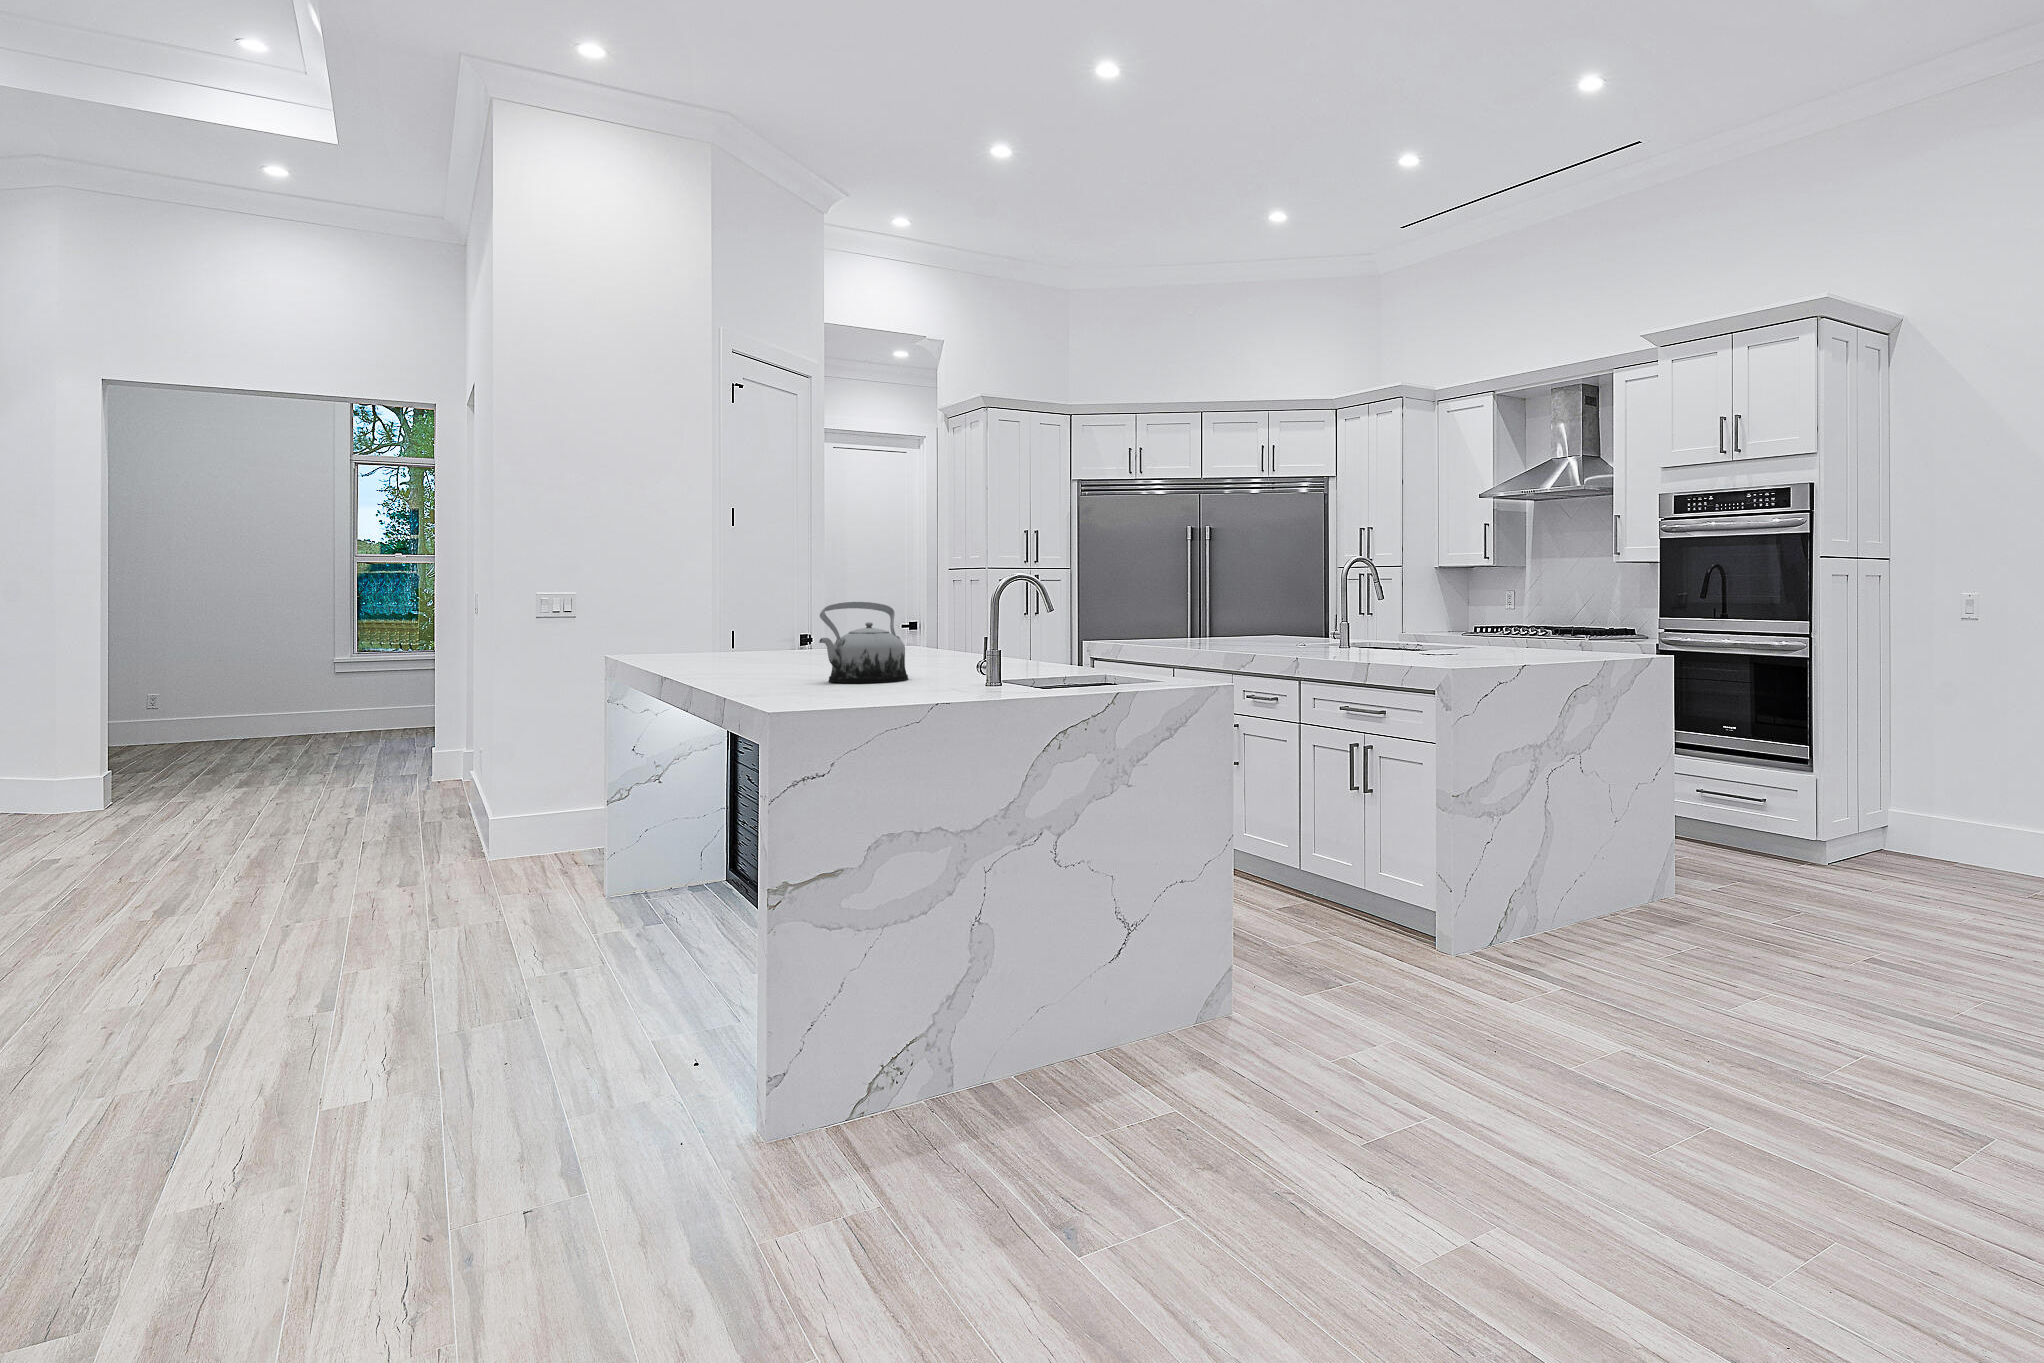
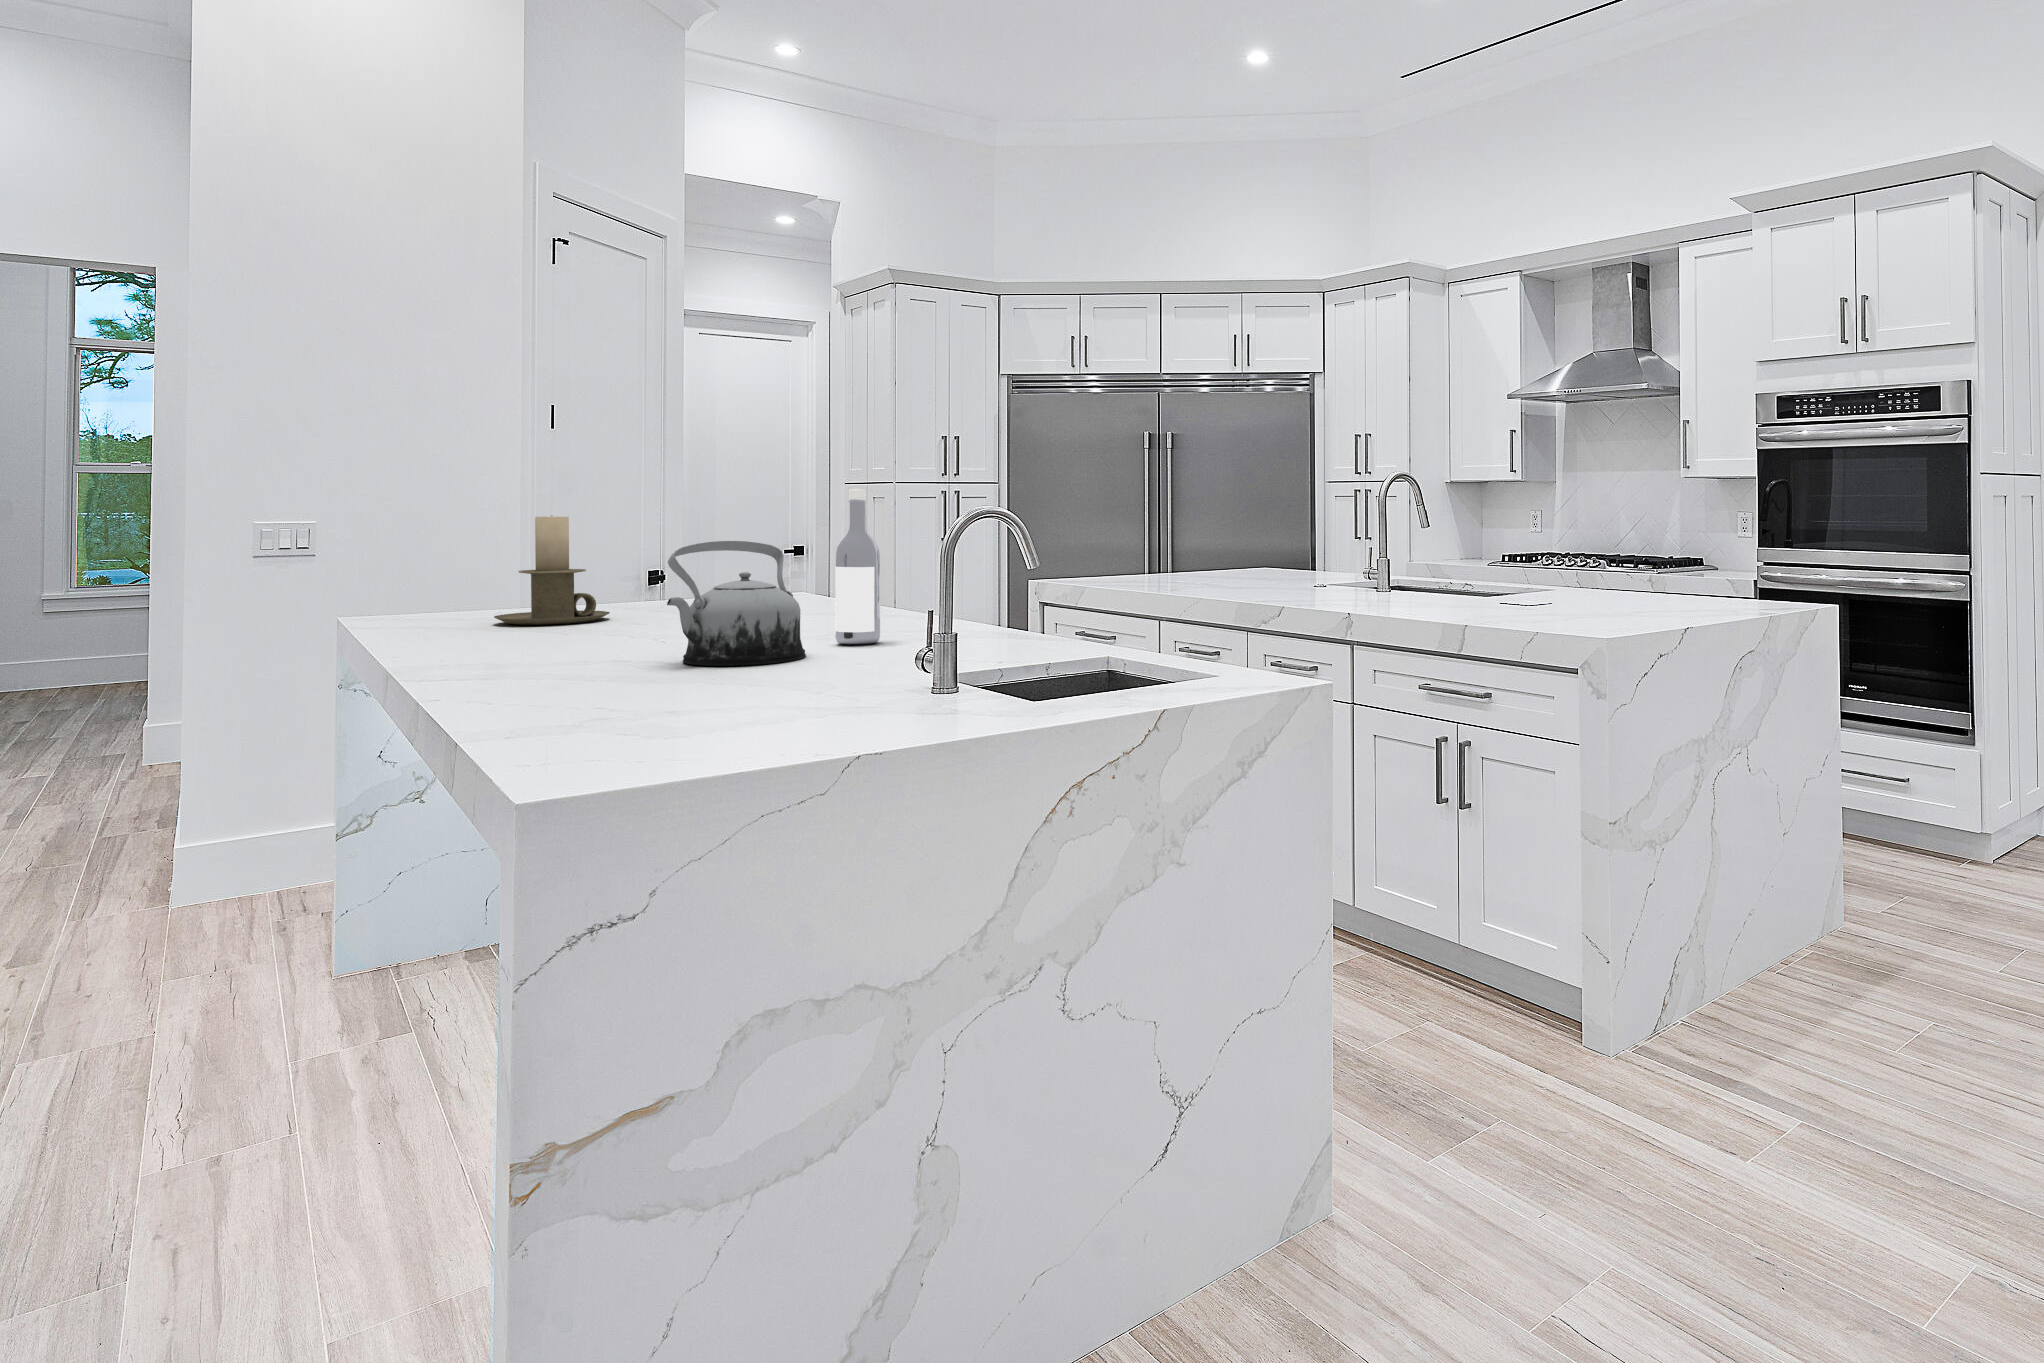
wine bottle: none [929,568,959,674] -> present [835,489,880,644]
candle holder: none [698,587,776,664] -> present [494,515,610,625]

